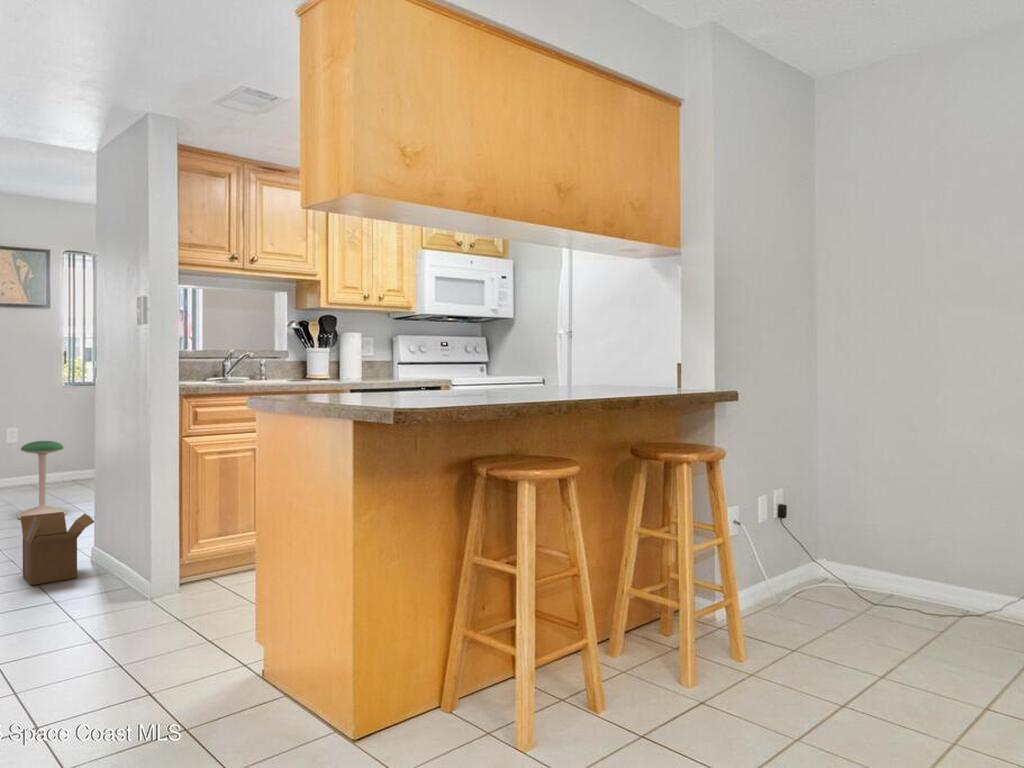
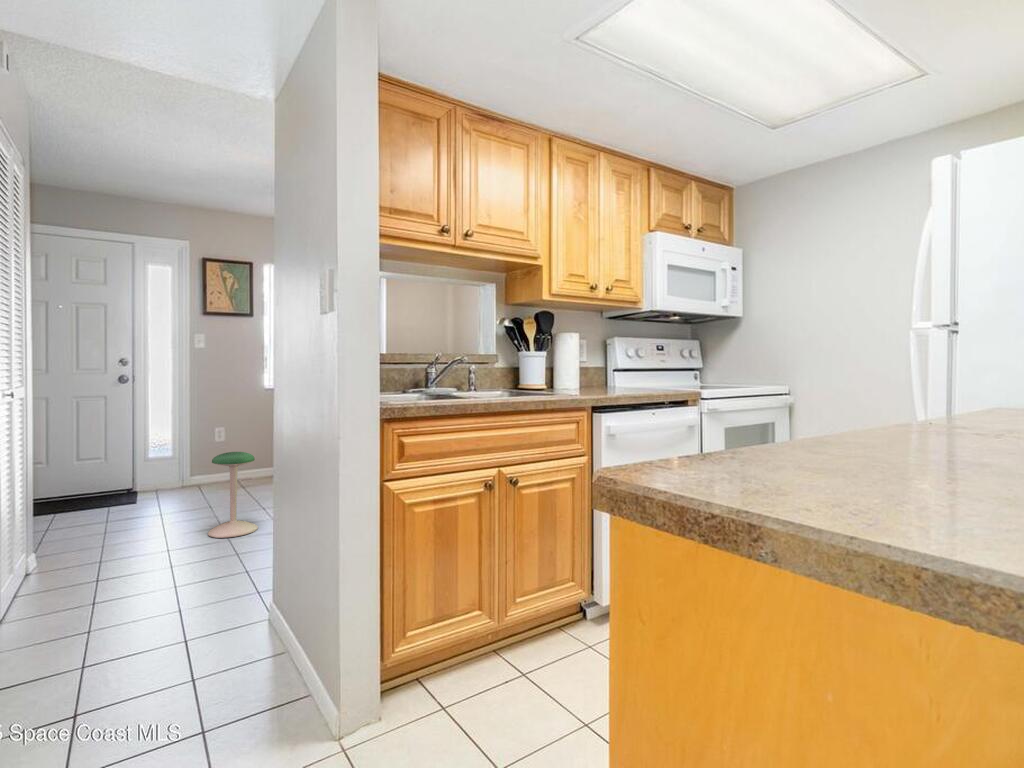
cardboard box: present [20,512,94,585] -> none [176,565,267,685]

